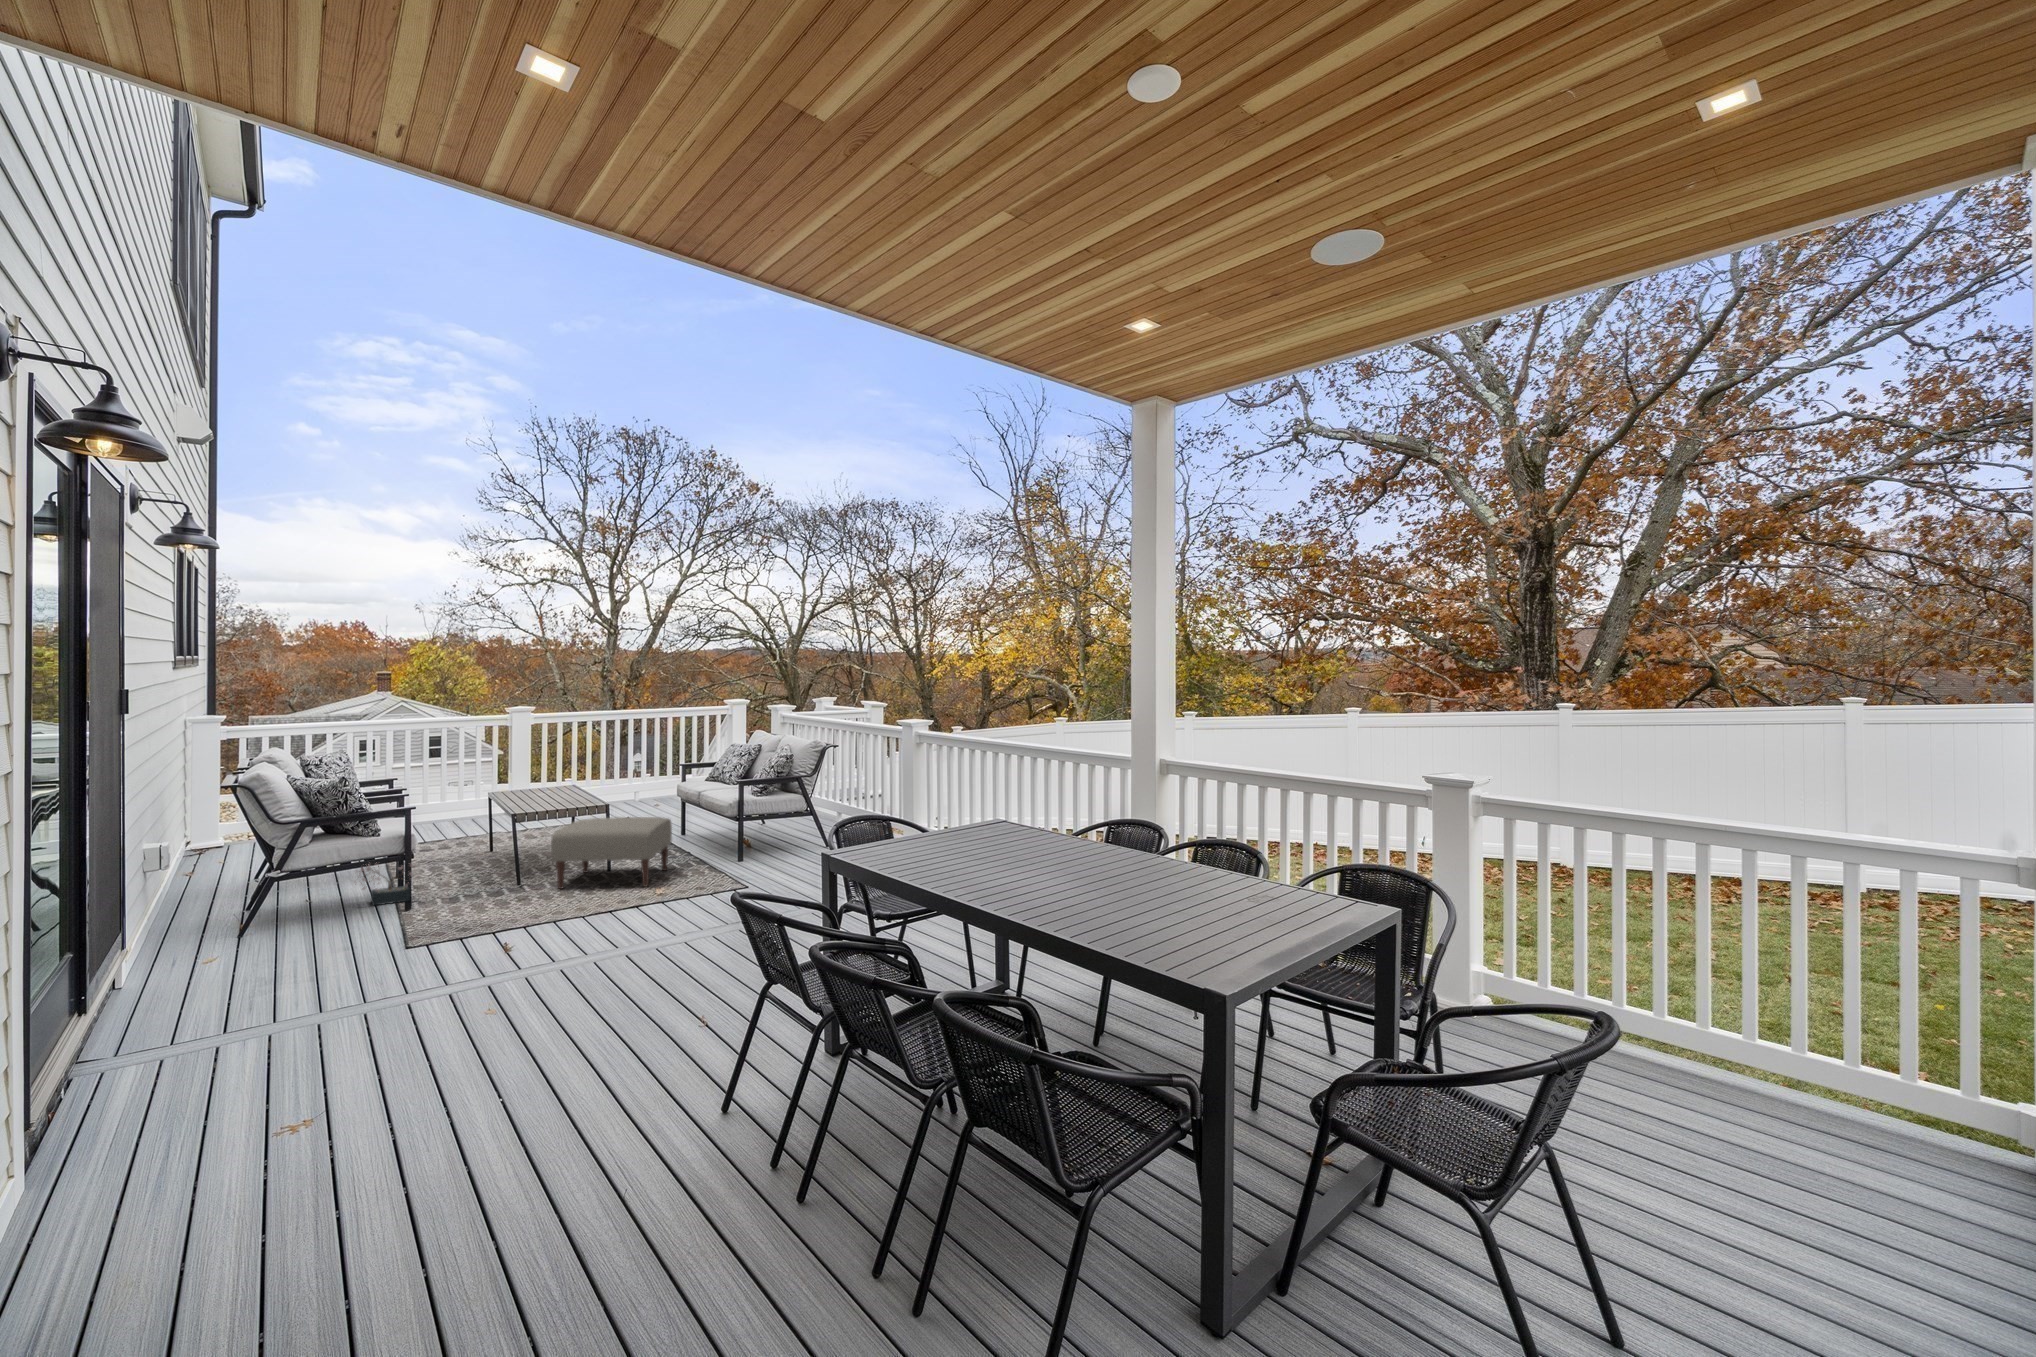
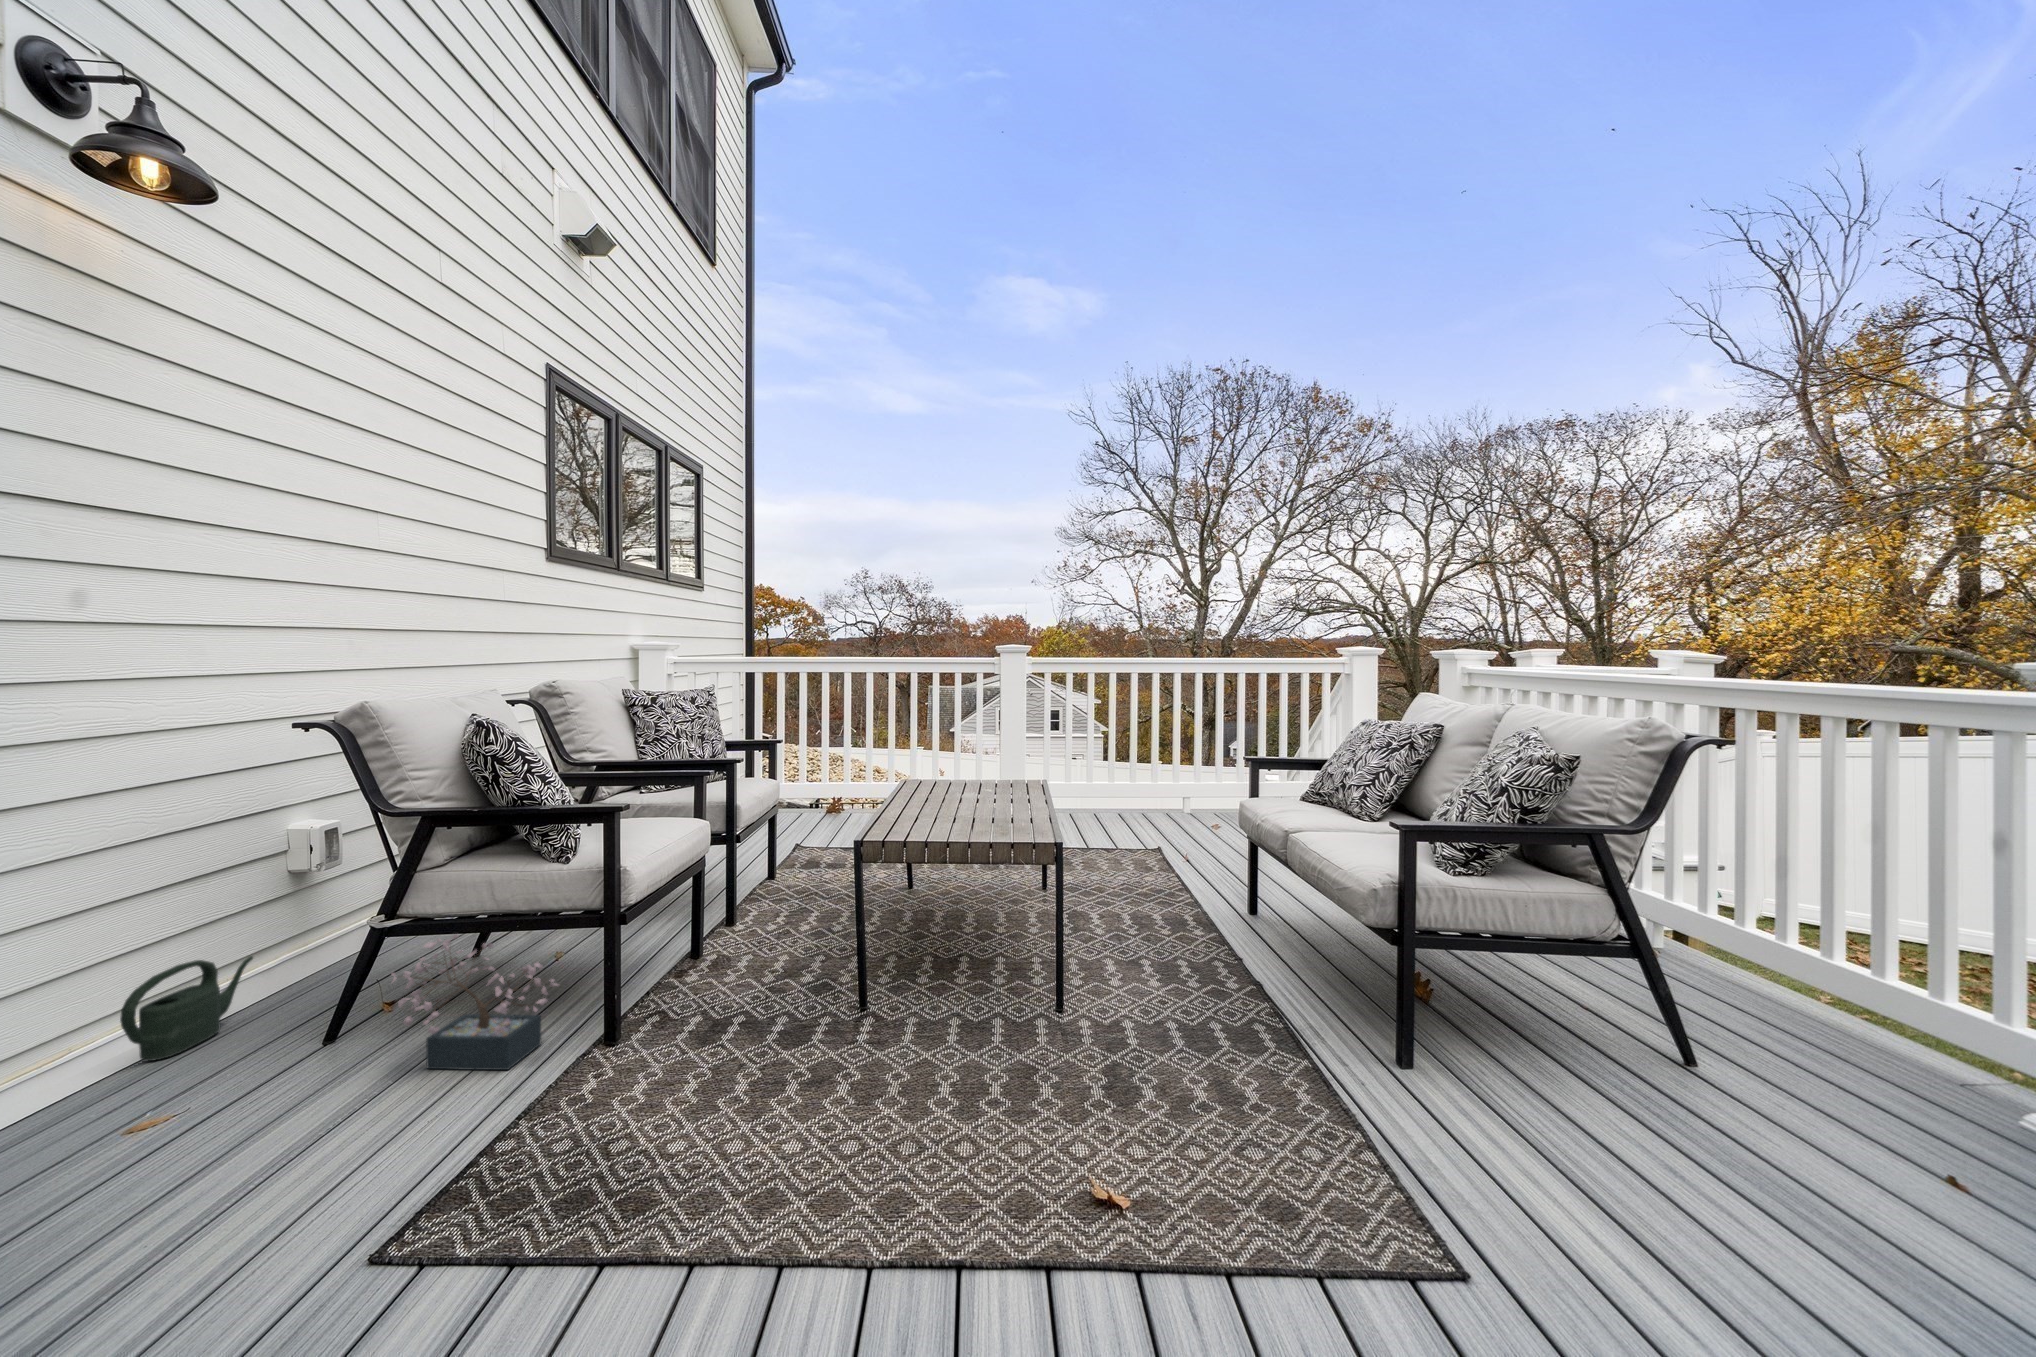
ottoman: present [551,817,672,889] -> none [817,887,1195,1210]
watering can: none [221,884,240,922] -> present [120,956,253,1061]

